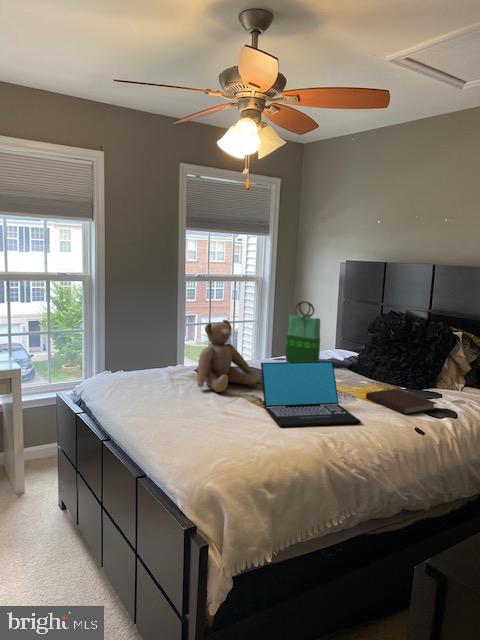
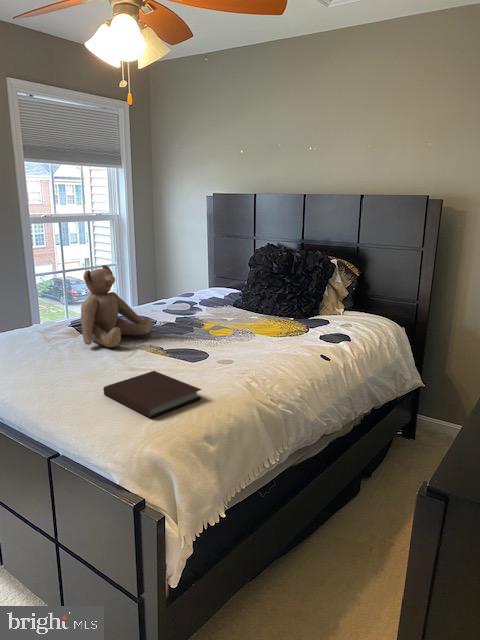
tote bag: present [285,301,320,362] -> none [166,238,203,307]
laptop: present [261,361,361,427] -> none [159,300,272,375]
notebook: present [366,389,437,415] -> present [103,371,201,418]

